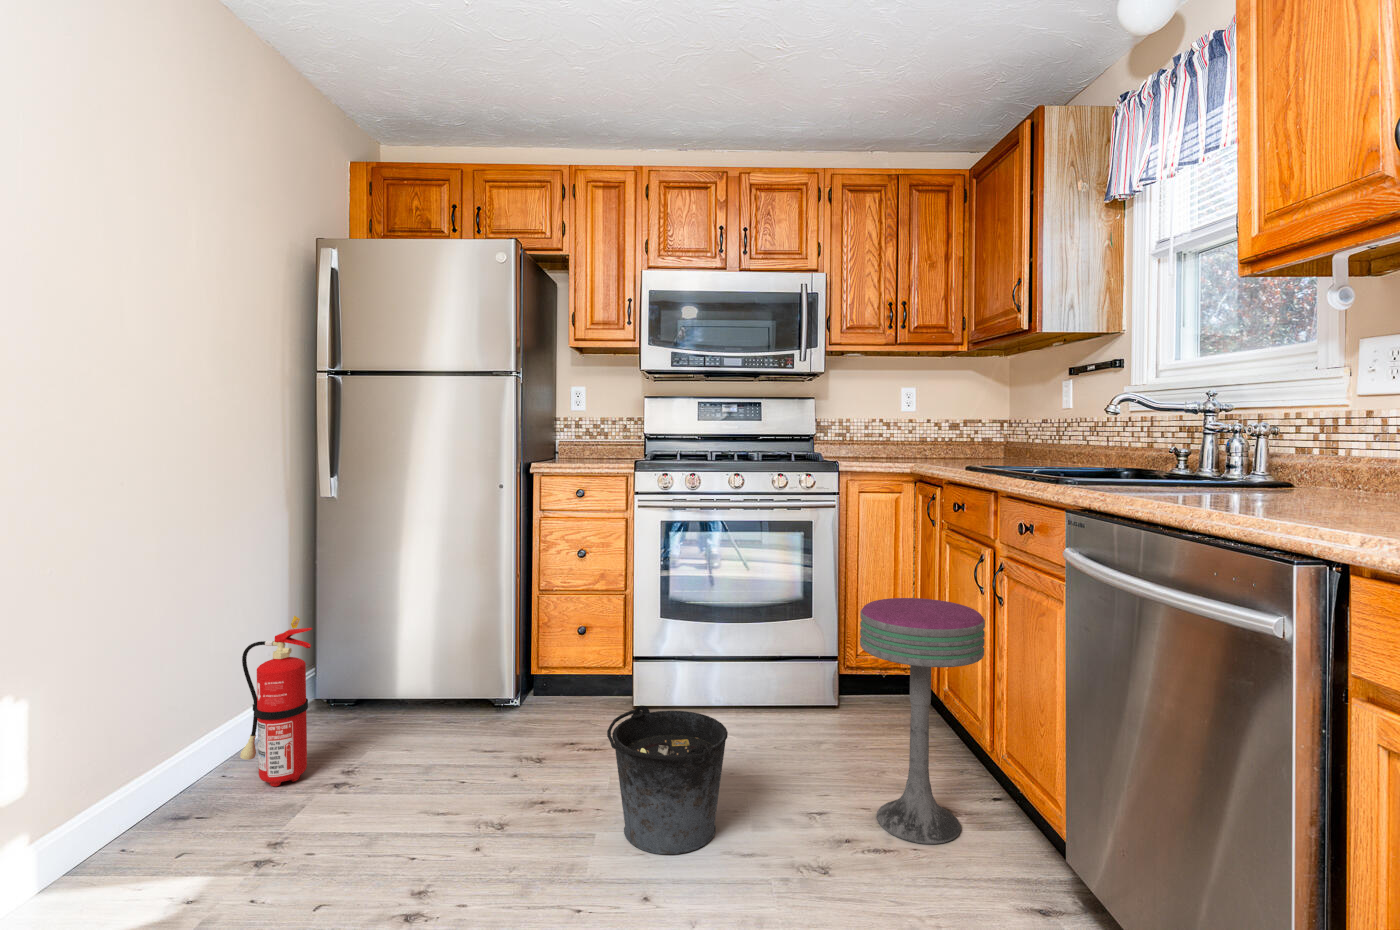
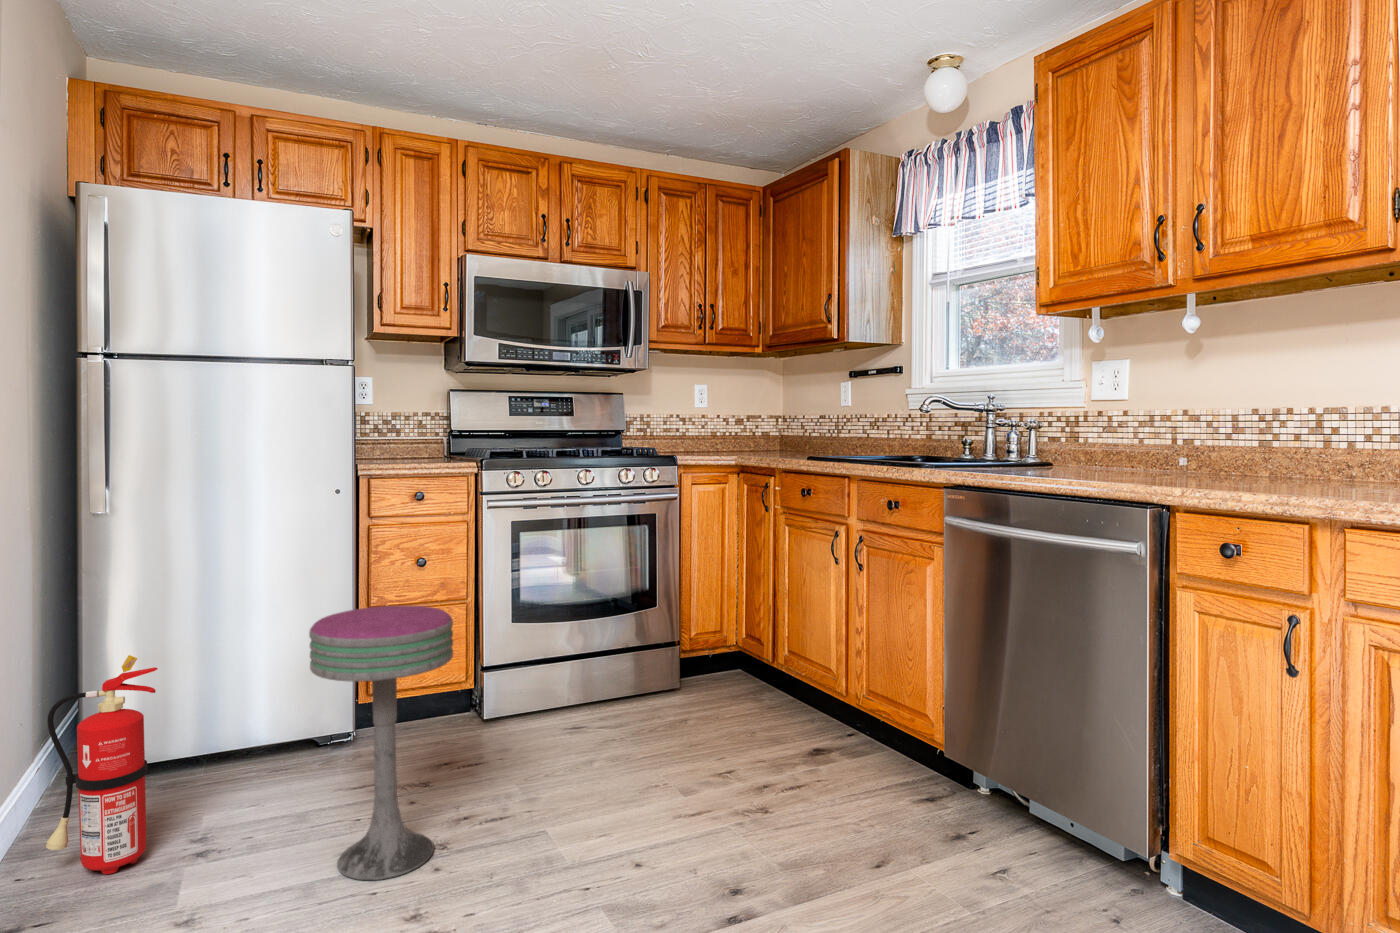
bar stool: present [860,598,985,844] -> present [309,605,453,880]
bucket: present [607,706,728,854] -> none [555,697,673,829]

